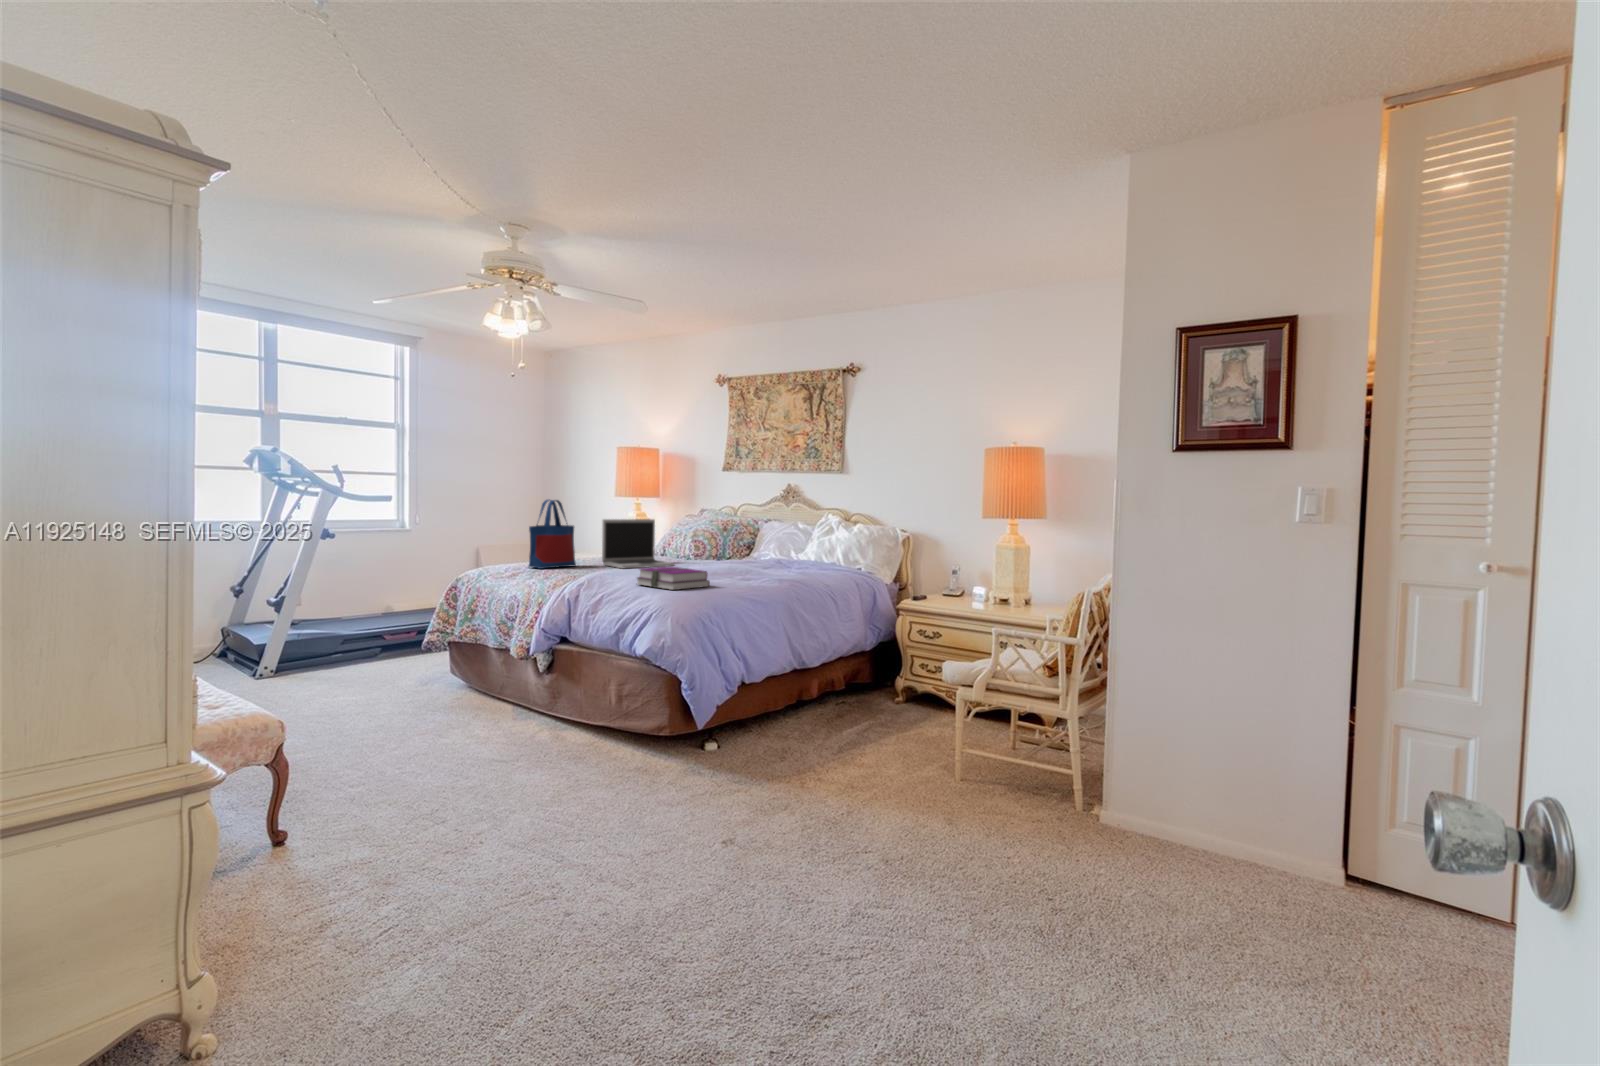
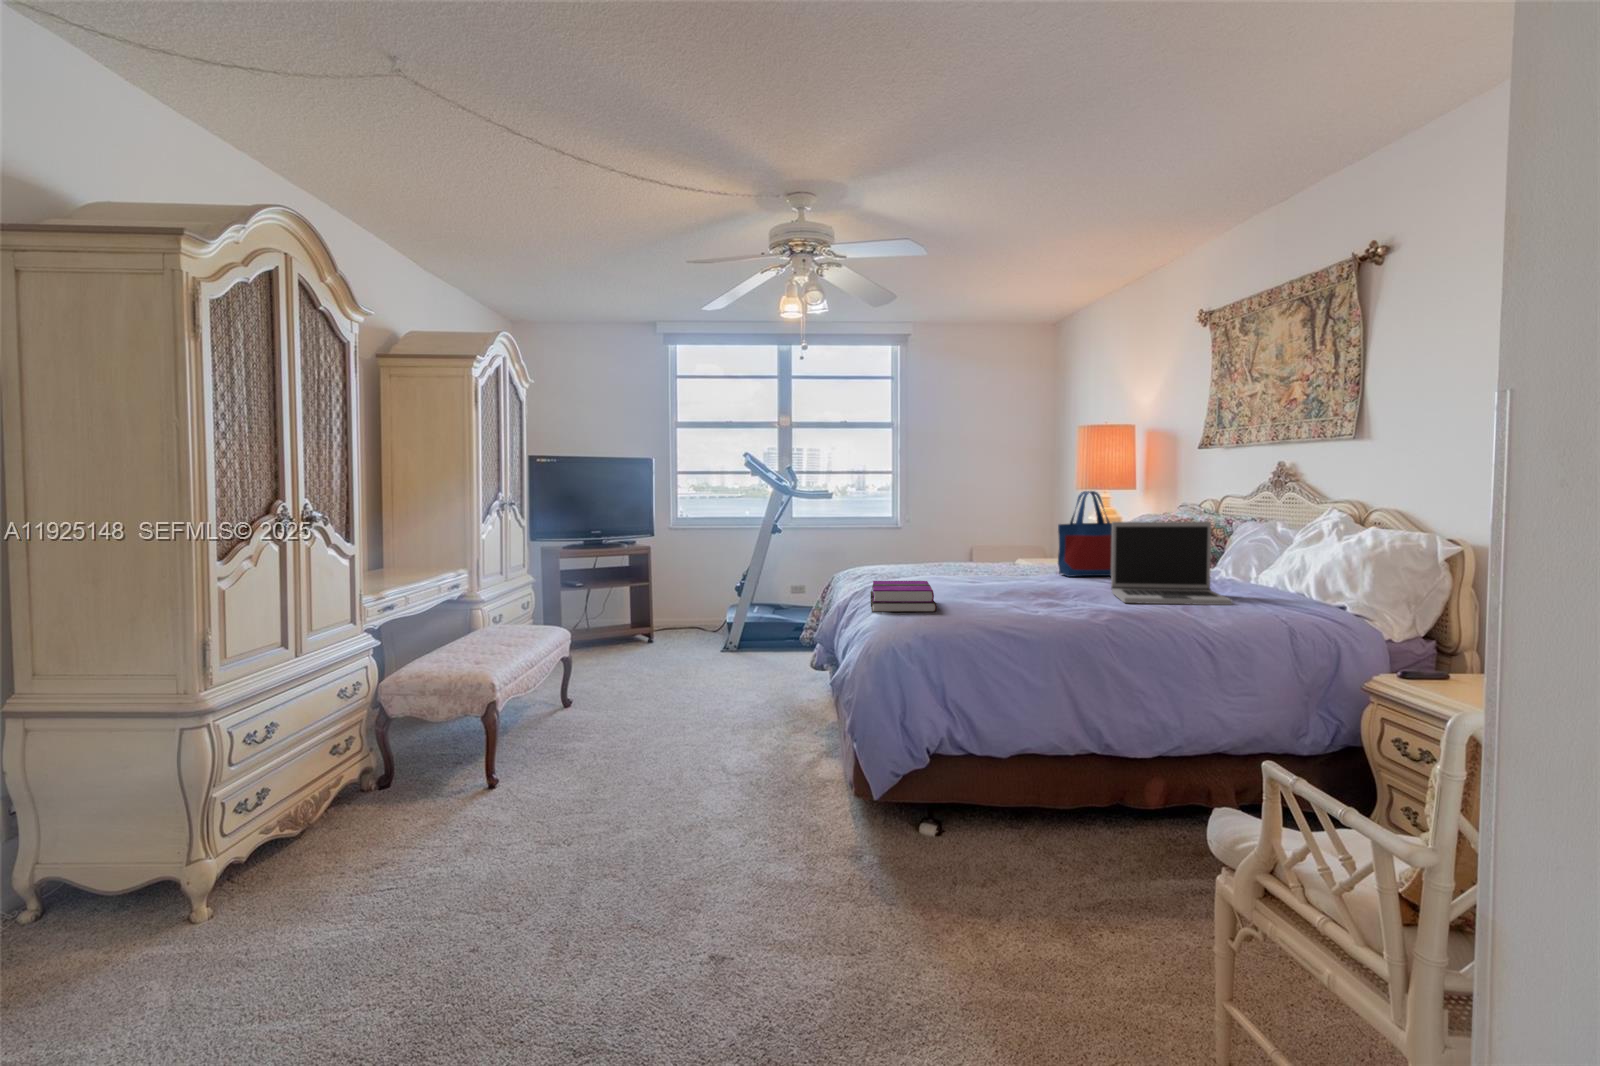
tote bag: present [529,499,576,569] -> present [1058,491,1112,577]
laptop: present [602,519,675,569] -> present [1111,521,1232,605]

